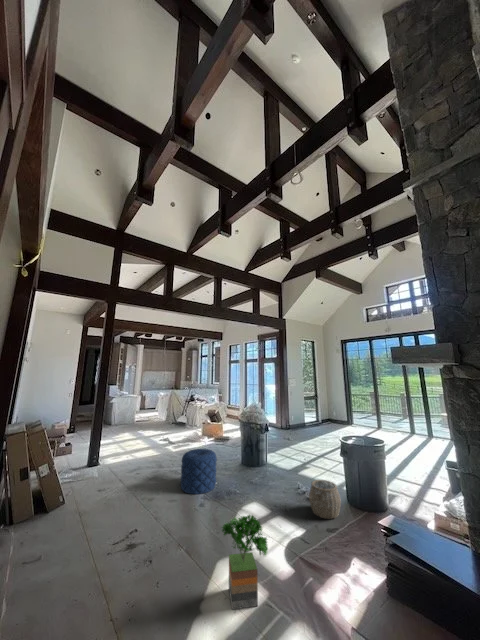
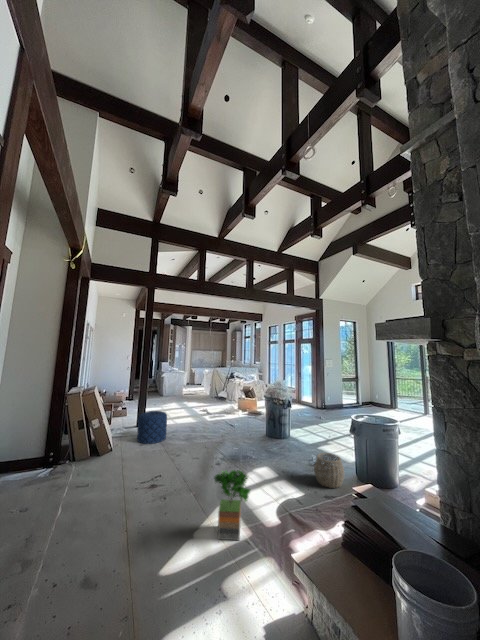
pouf: present [181,449,217,494] -> present [137,411,167,444]

